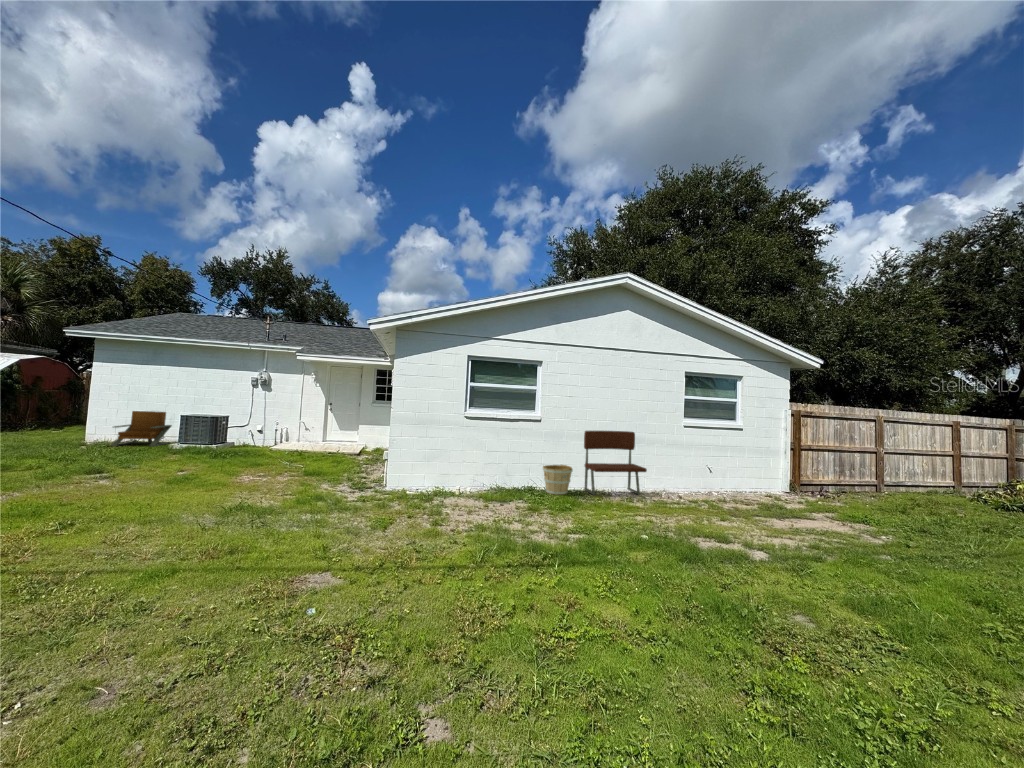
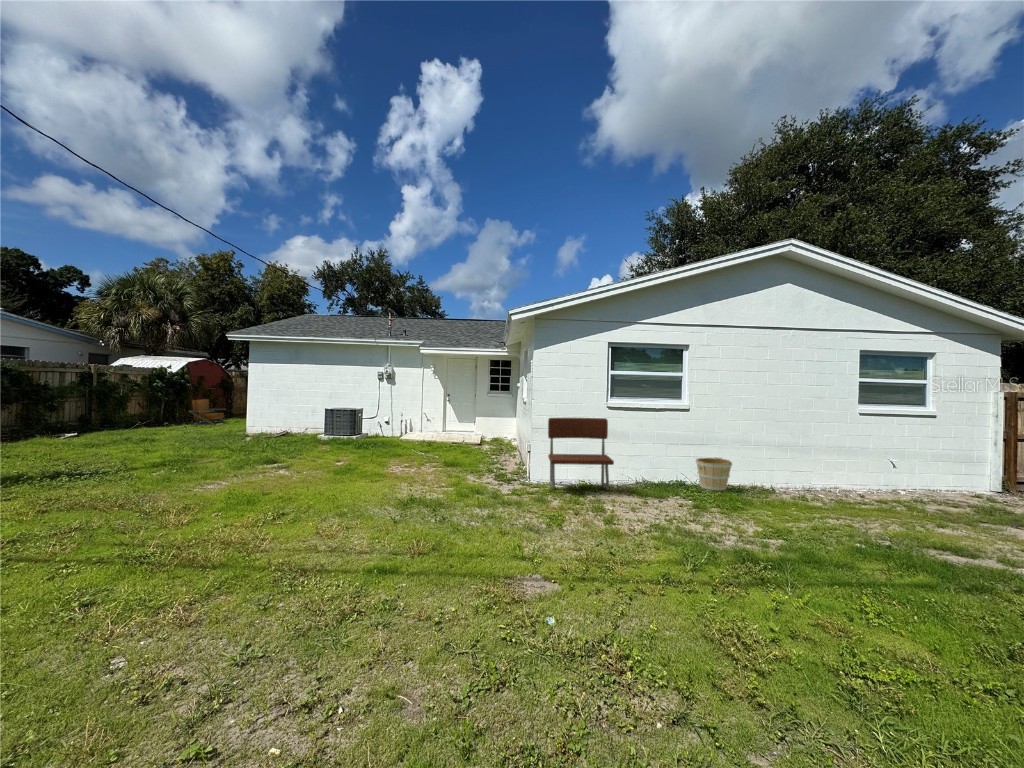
lounge chair: present [111,411,172,446] -> present [189,399,226,425]
bench: present [584,431,647,495] -> present [548,418,614,490]

